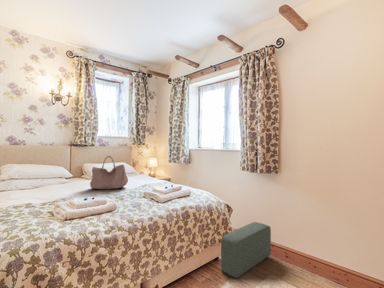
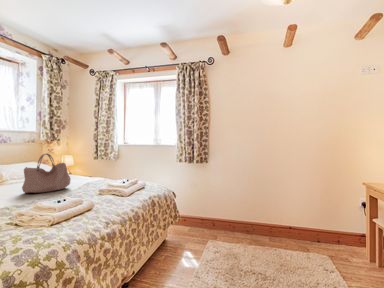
pouf: present [221,222,271,278] -> none [175,204,203,248]

